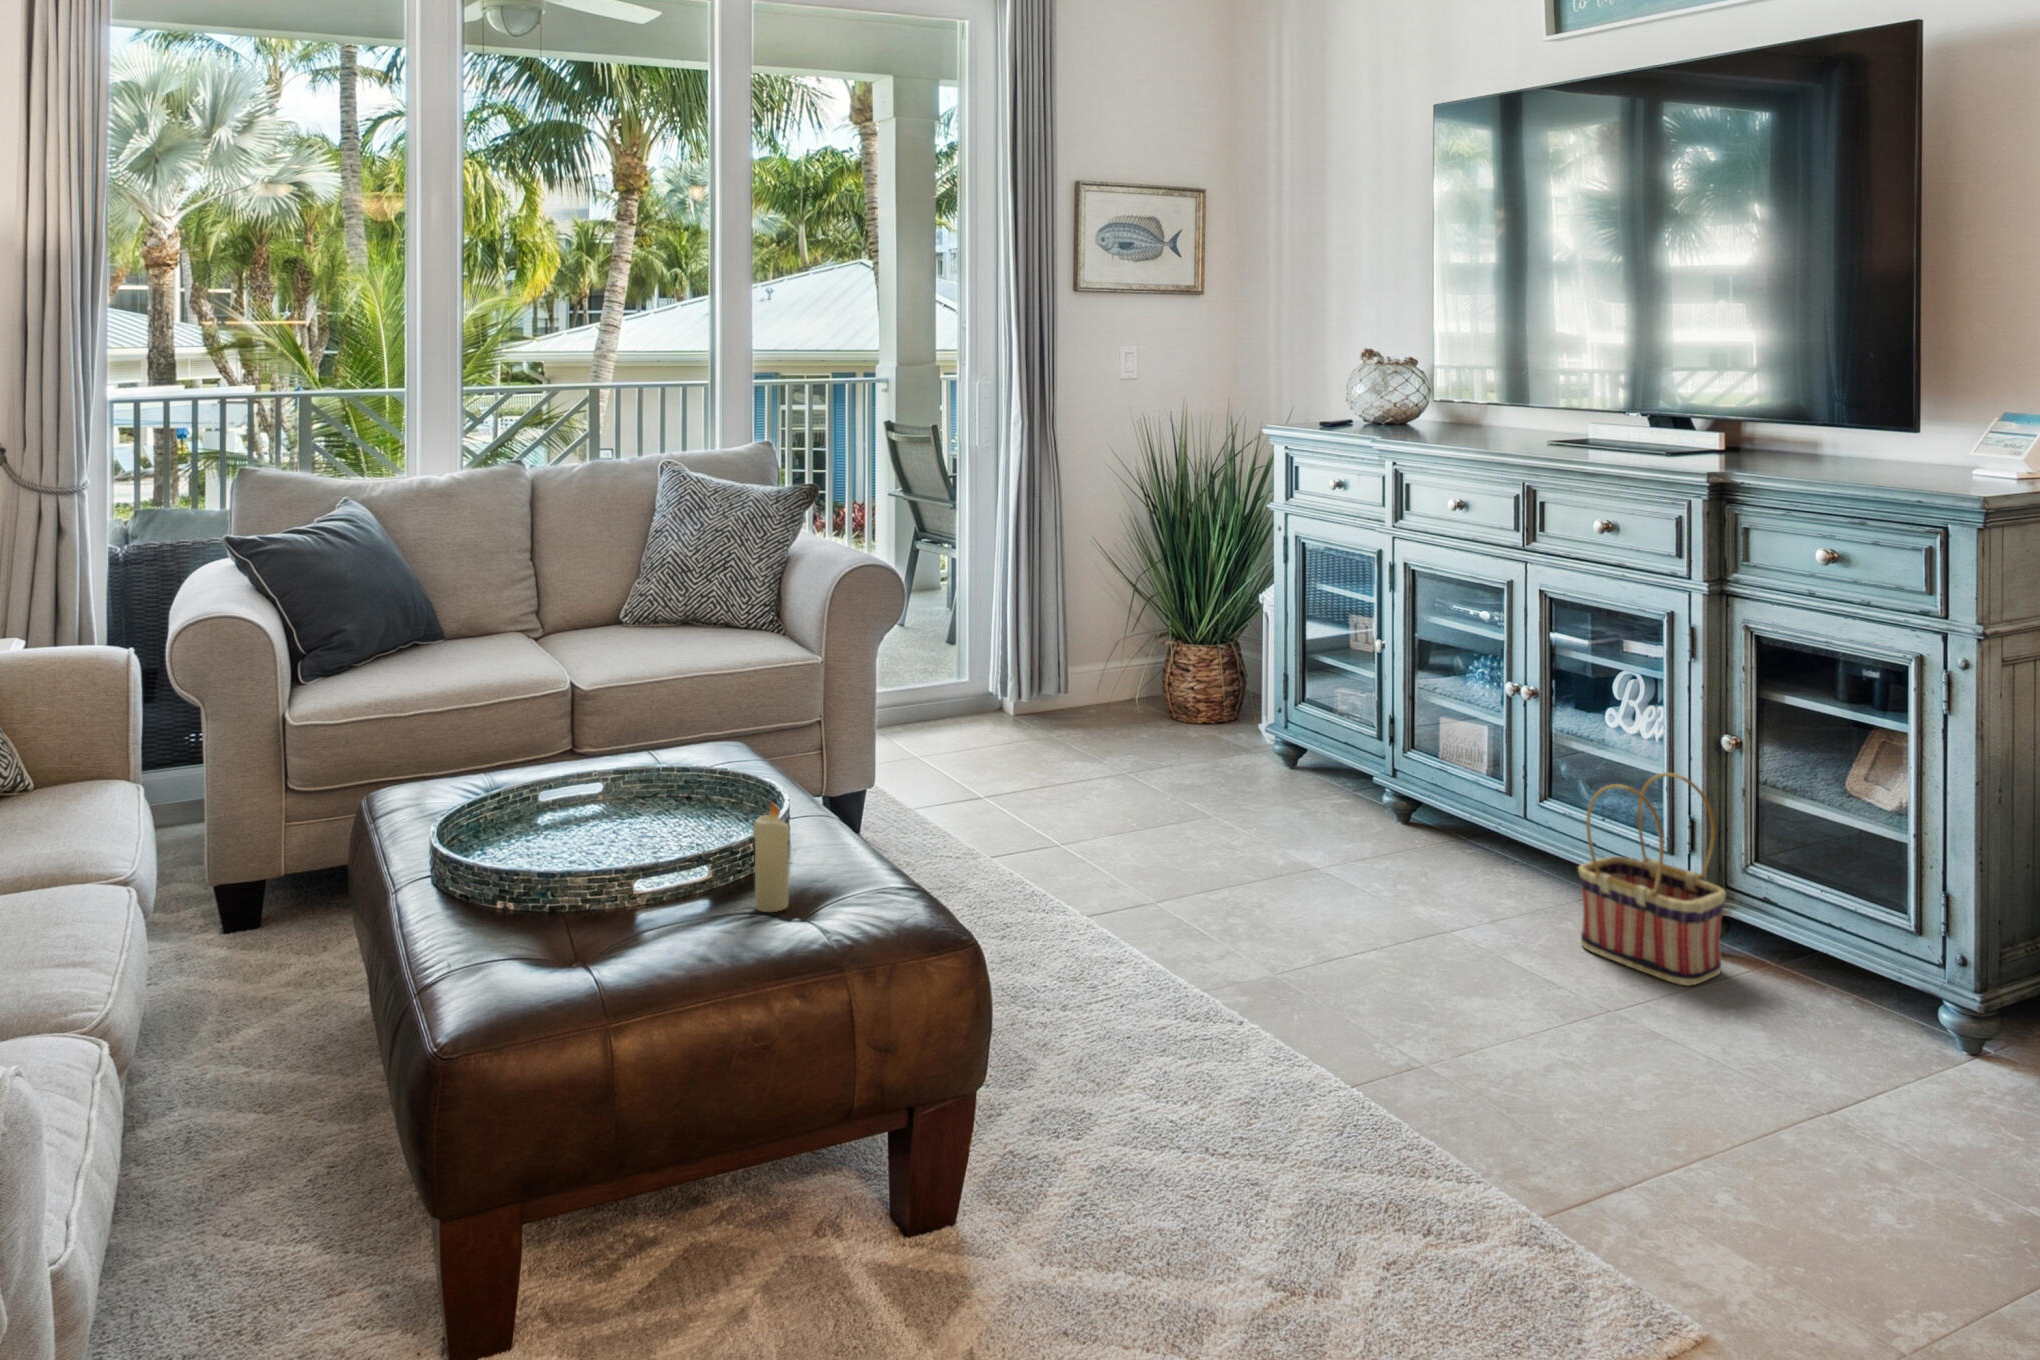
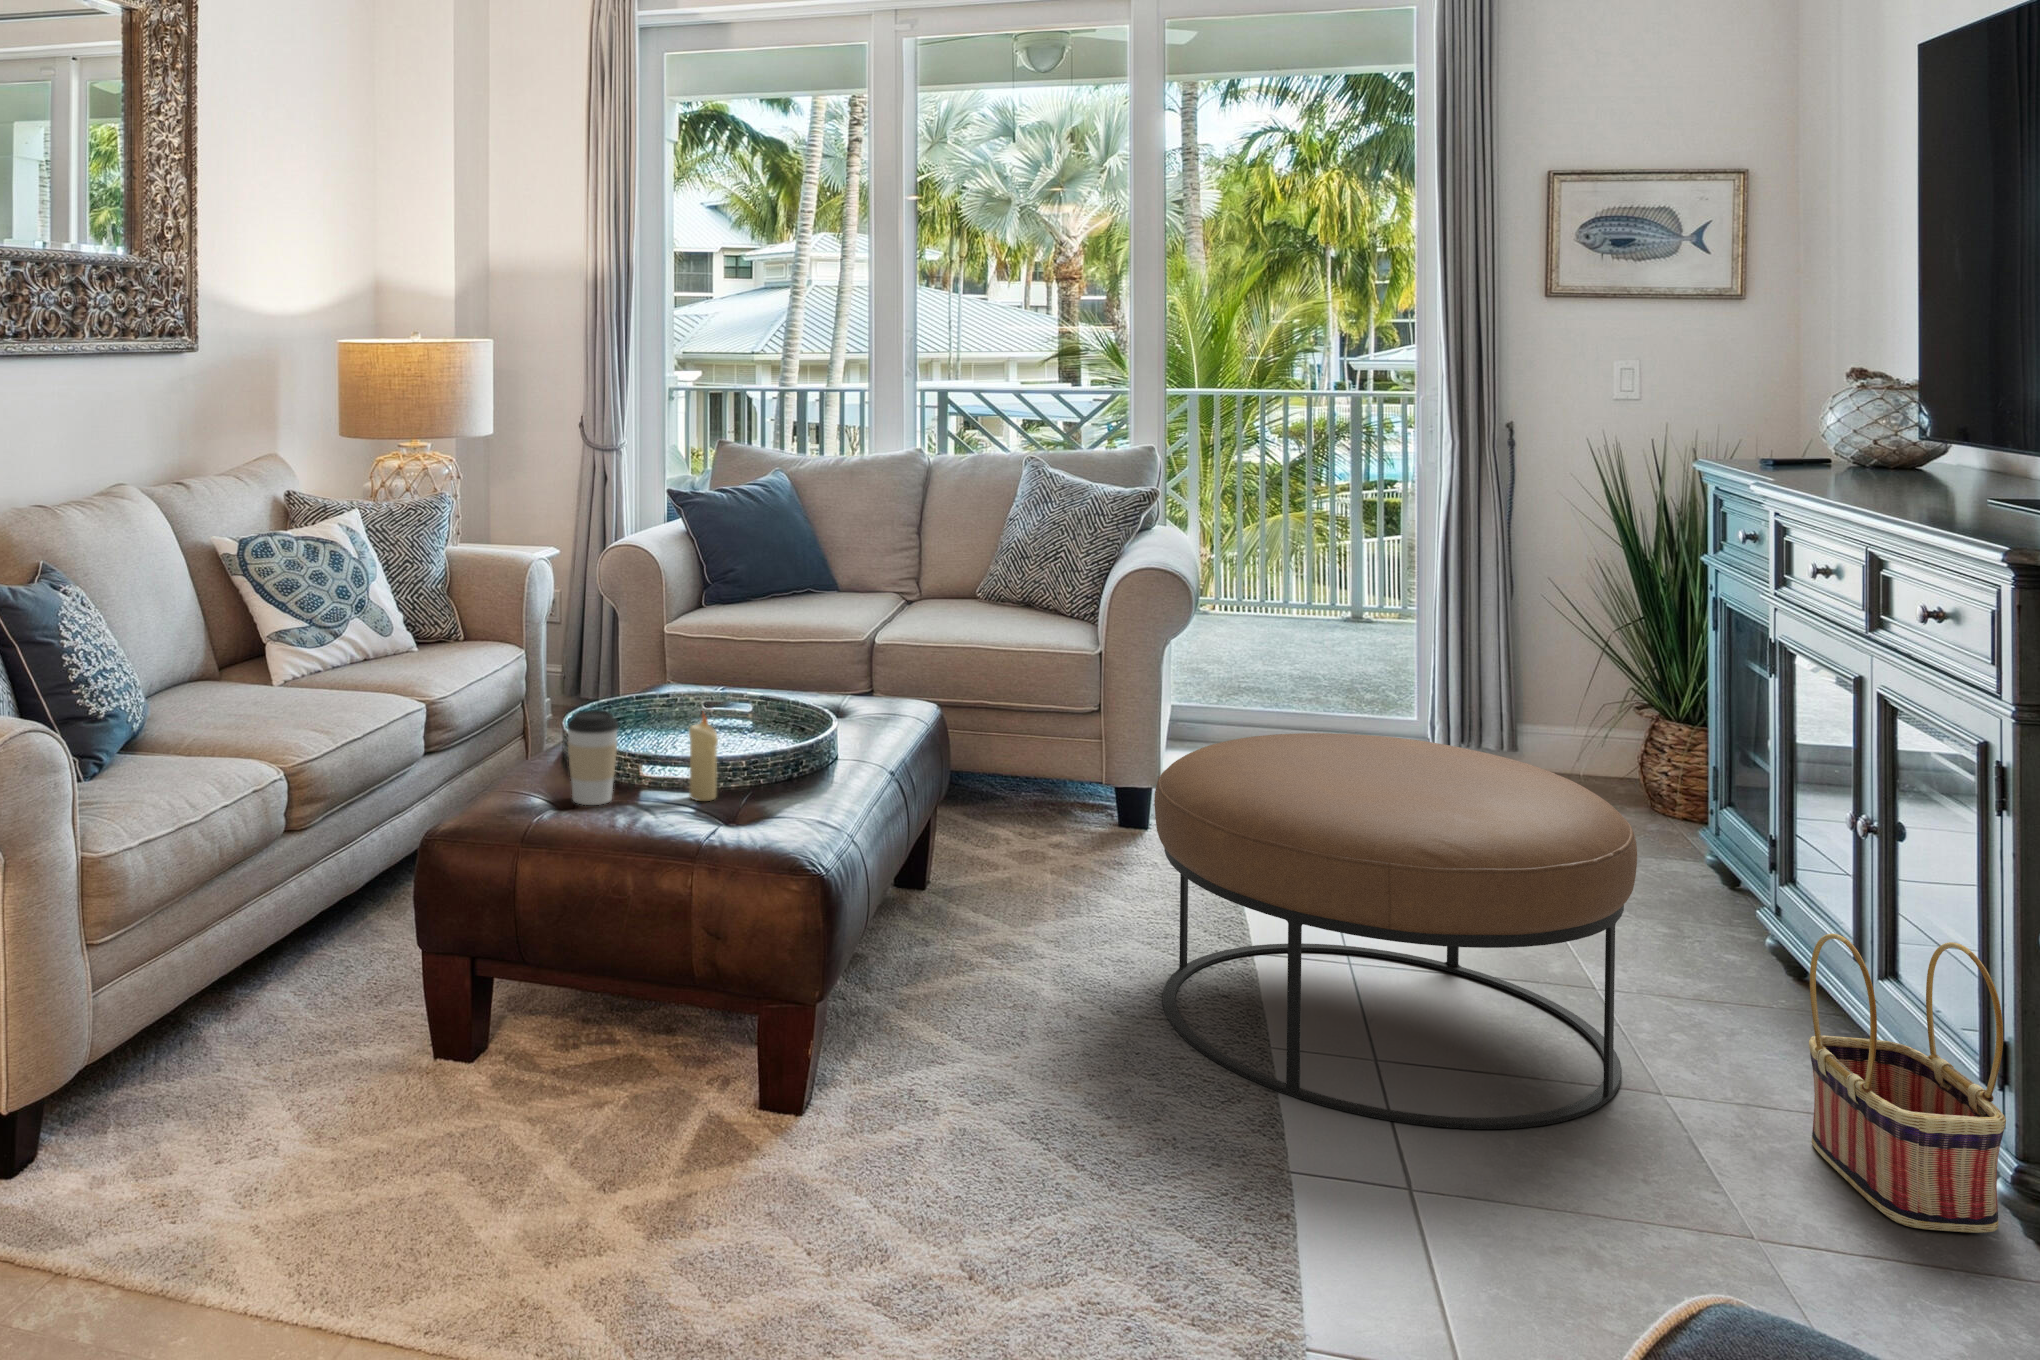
ottoman: none [1076,695,1477,1040] -> present [1154,733,1637,1129]
coffee cup: none [618,826,690,956] -> present [567,710,619,805]

